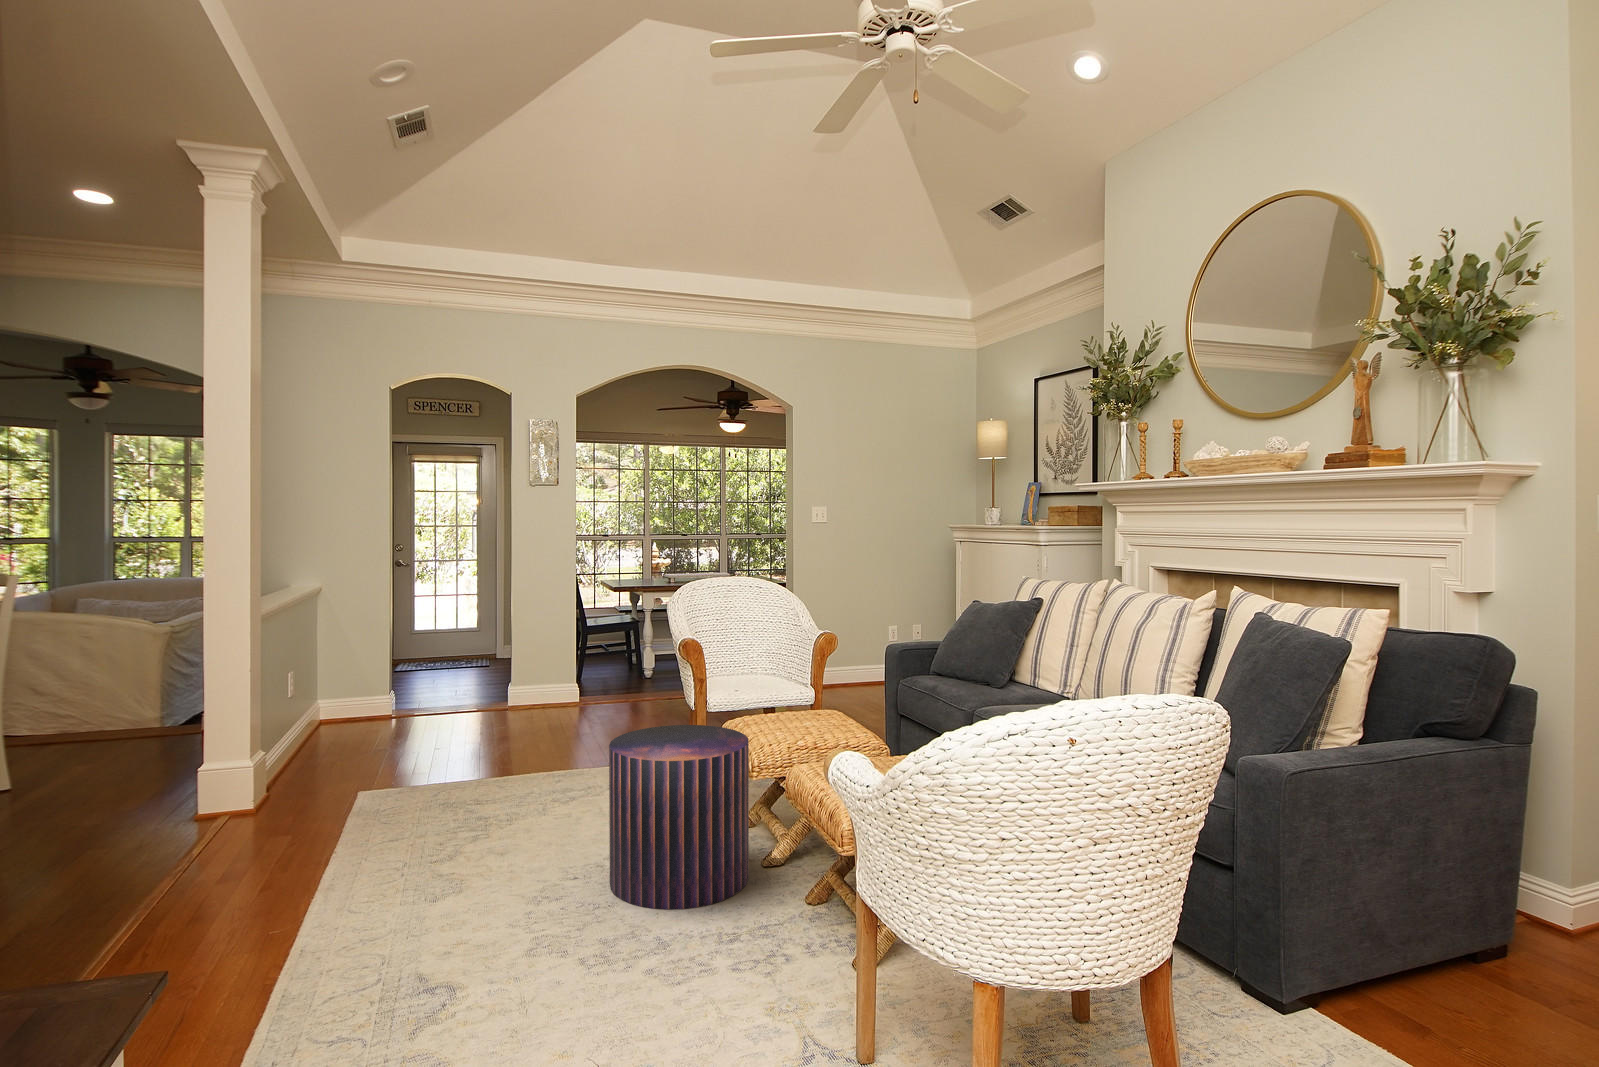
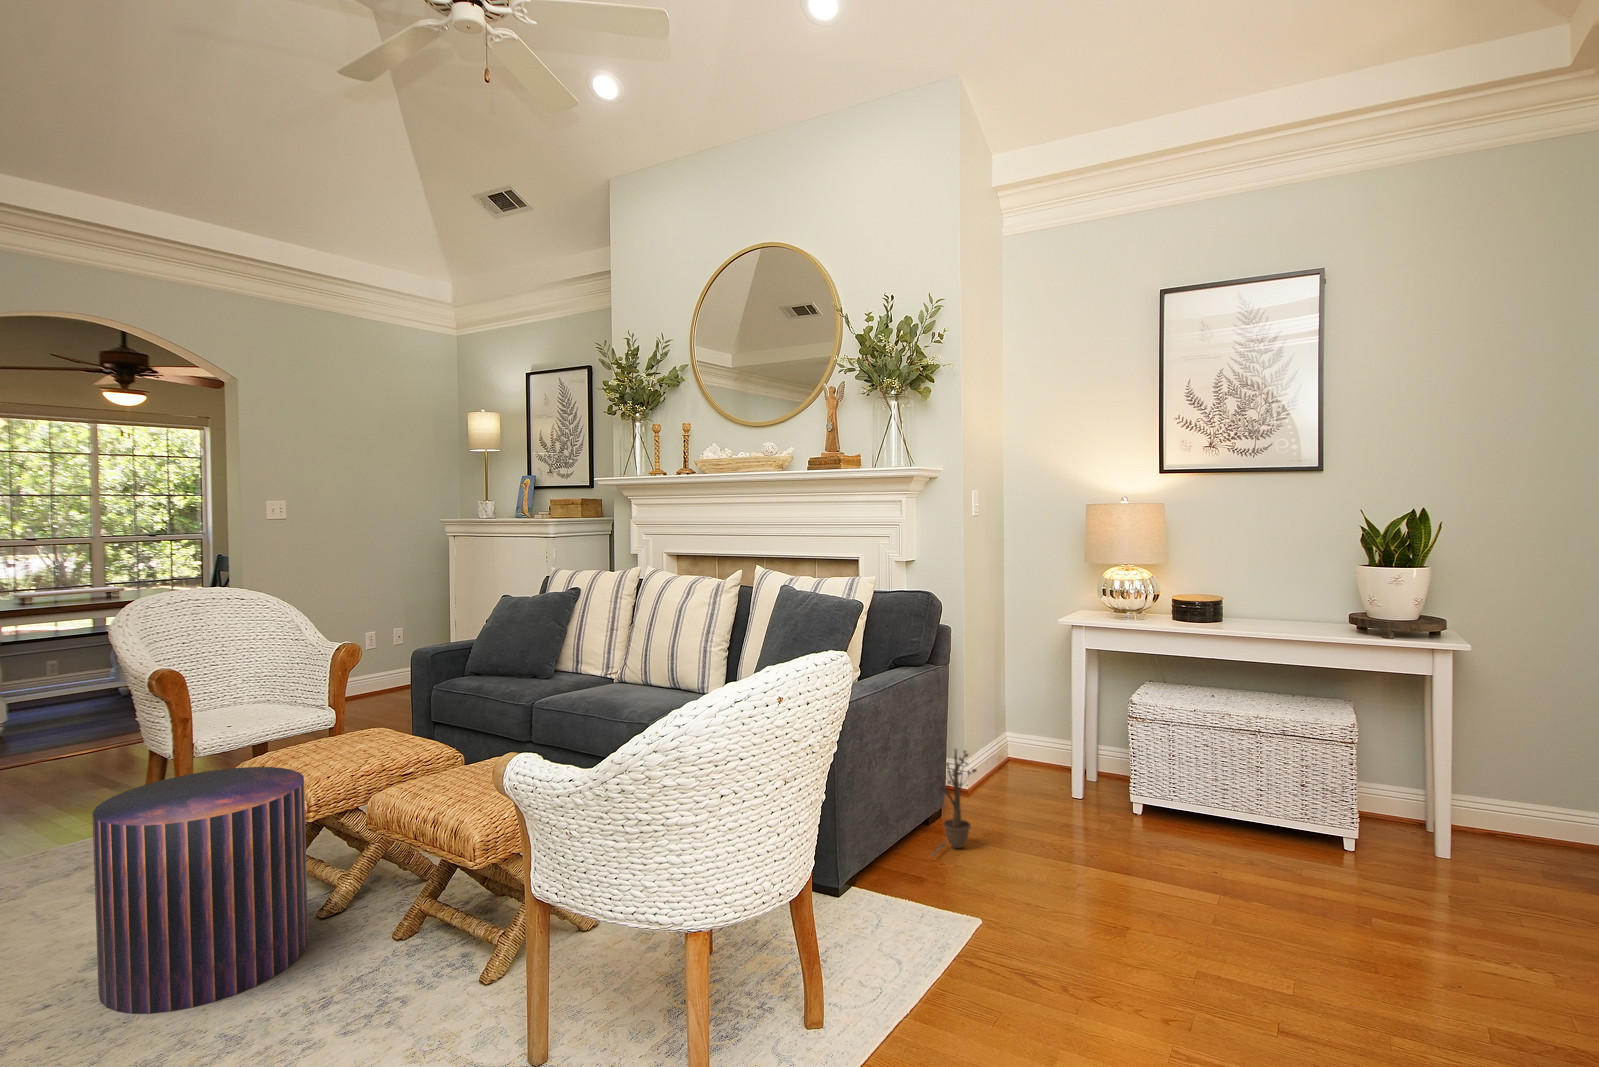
decorative plant: none [1453,865,1552,1010] -> present [930,750,976,854]

